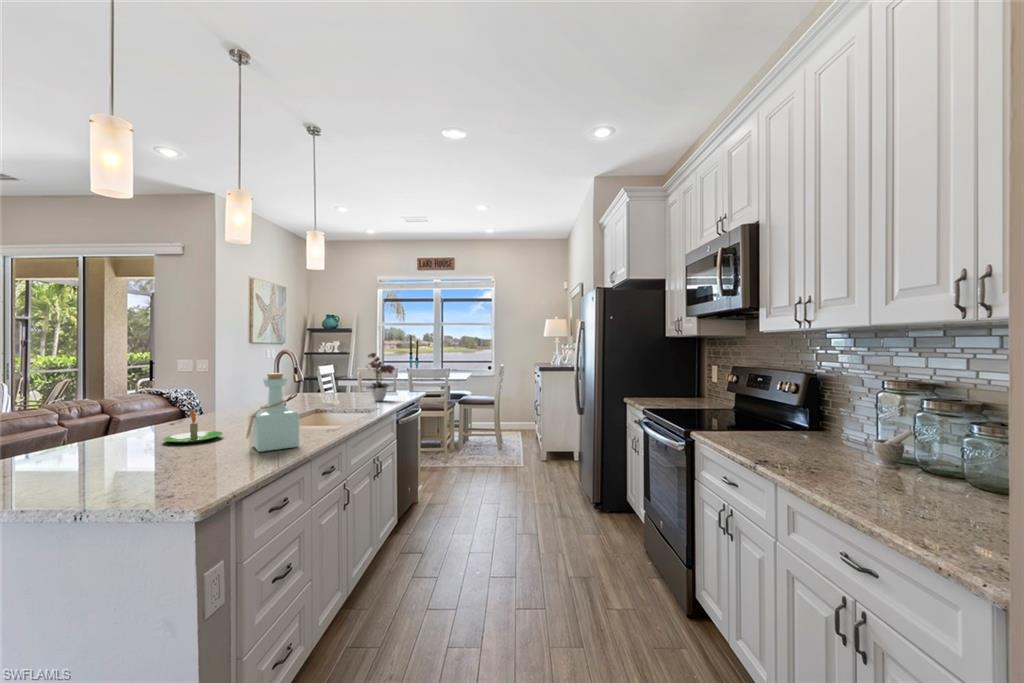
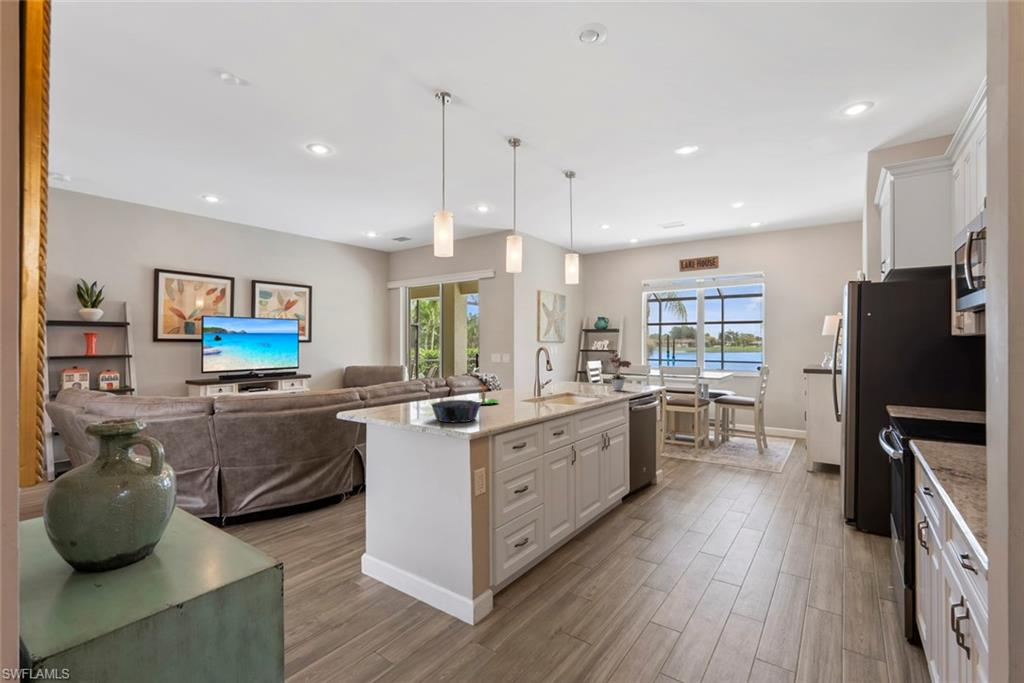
bottle: present [247,373,299,452] -> none [507,362,537,413]
decorative bowl: none [92,442,208,491] -> present [431,400,481,422]

